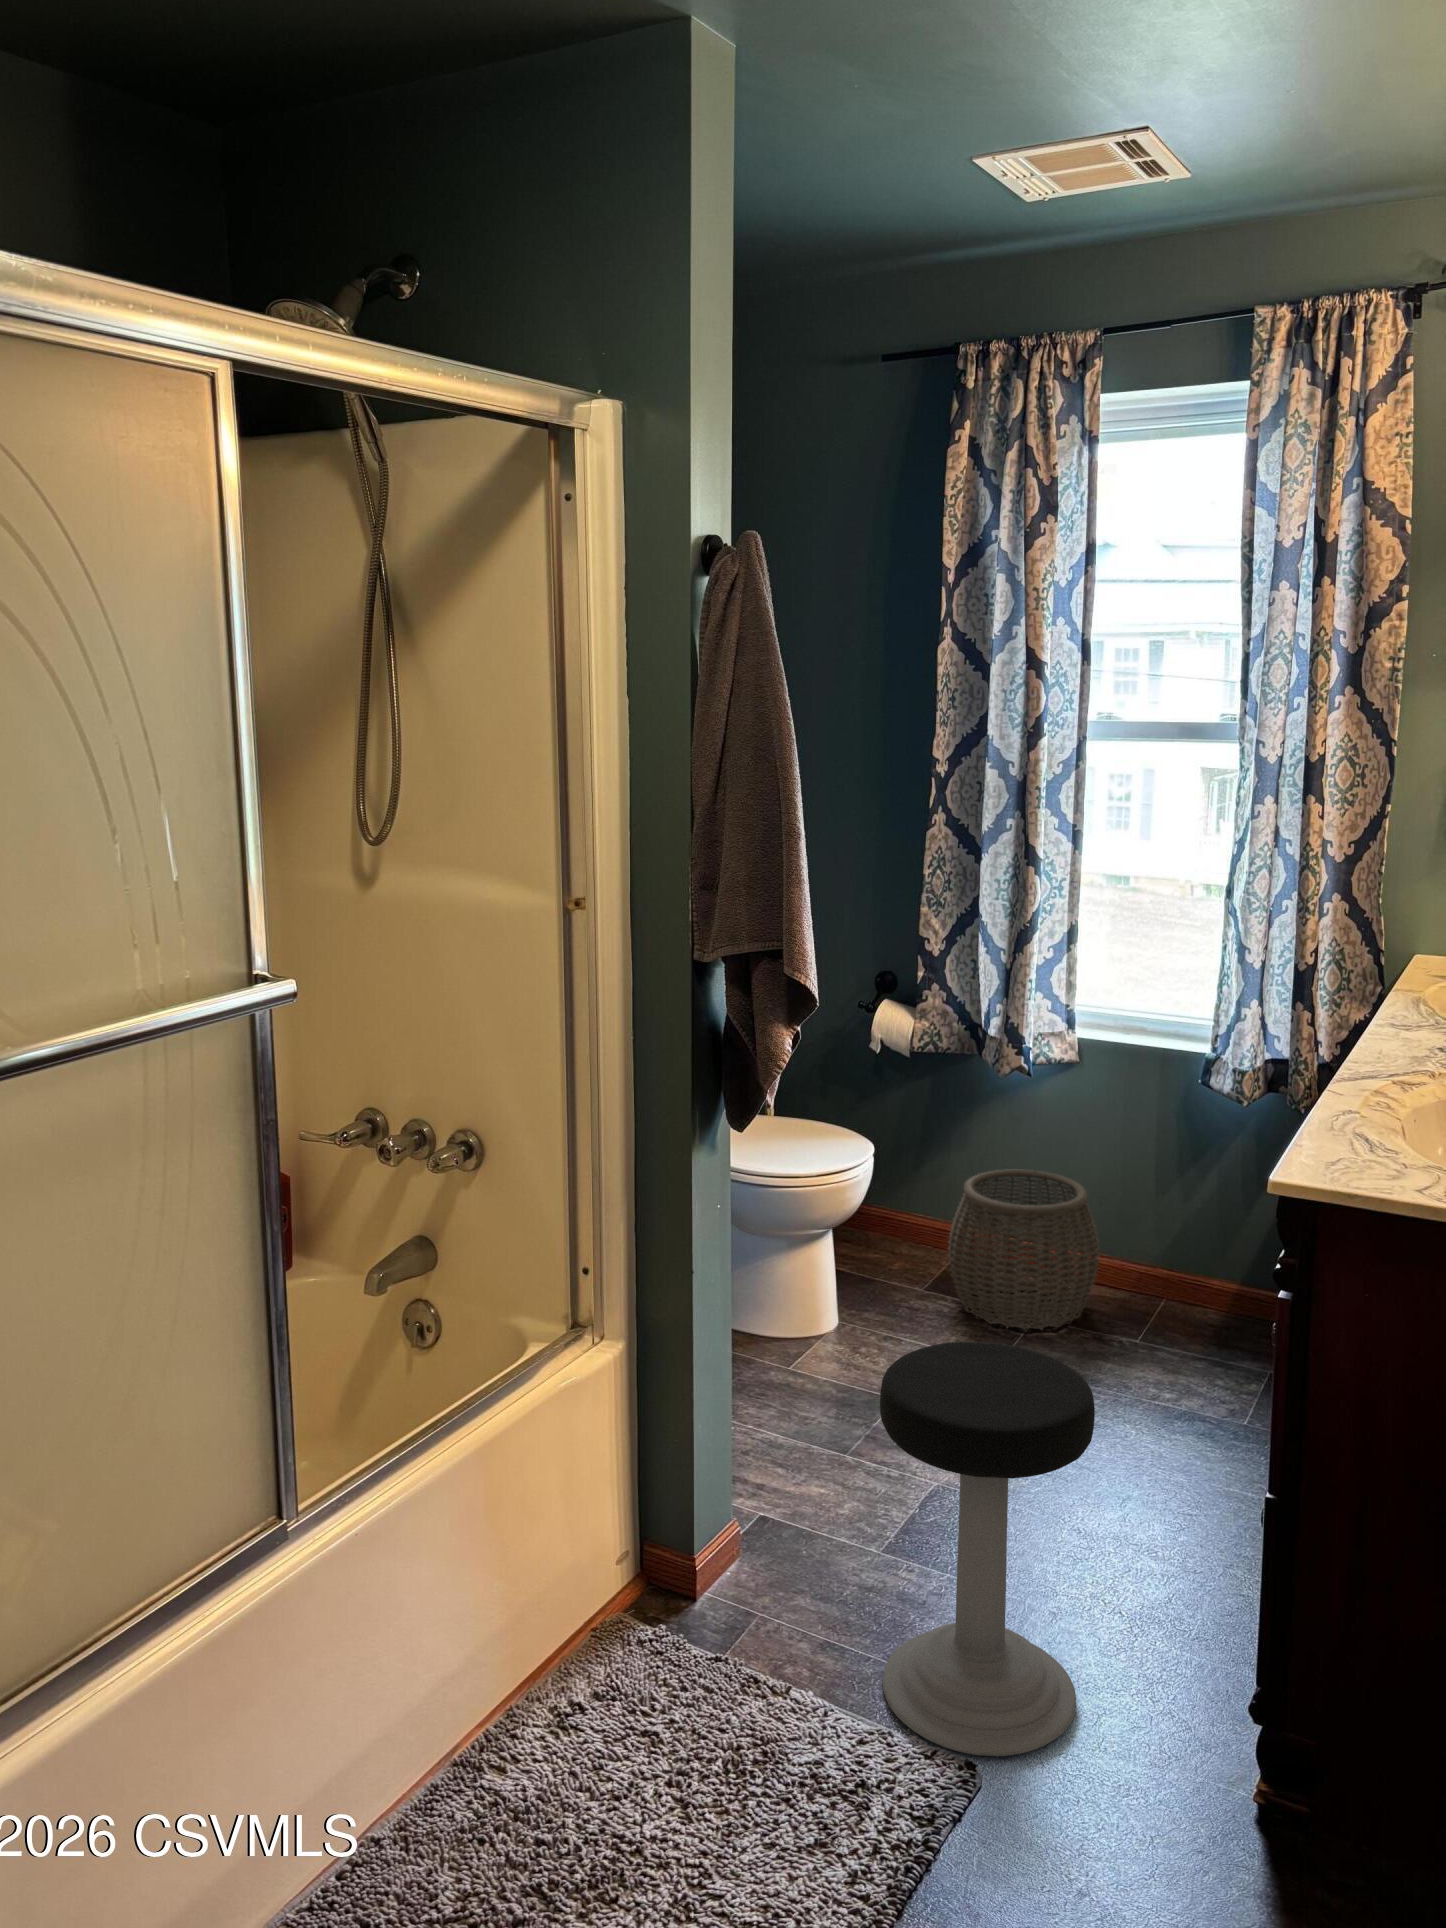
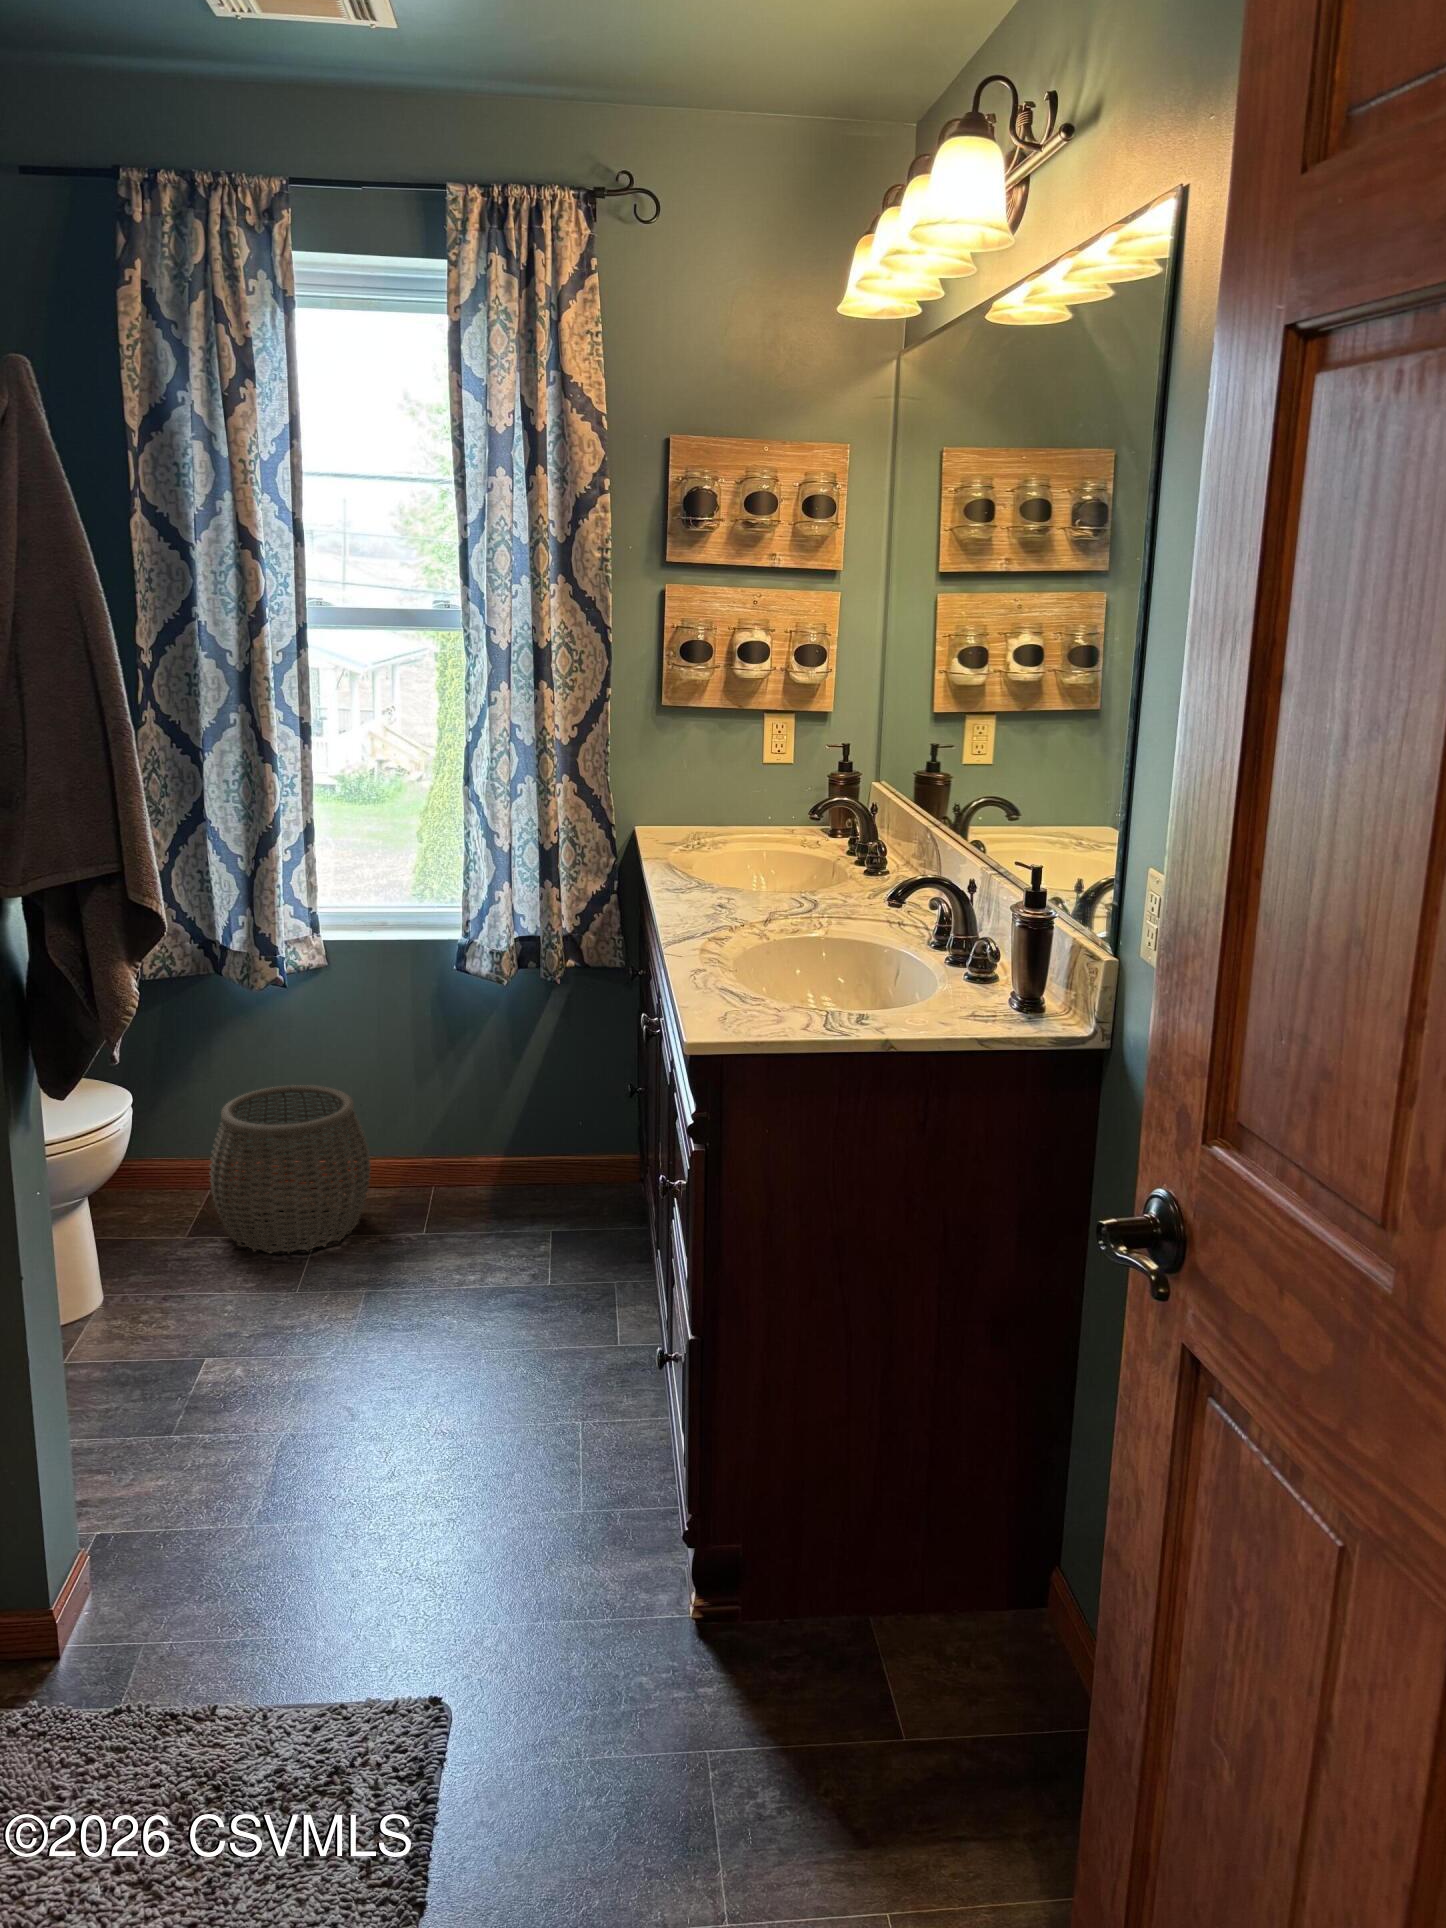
stool: present [880,1342,1095,1756] -> none [284,1272,512,1699]

